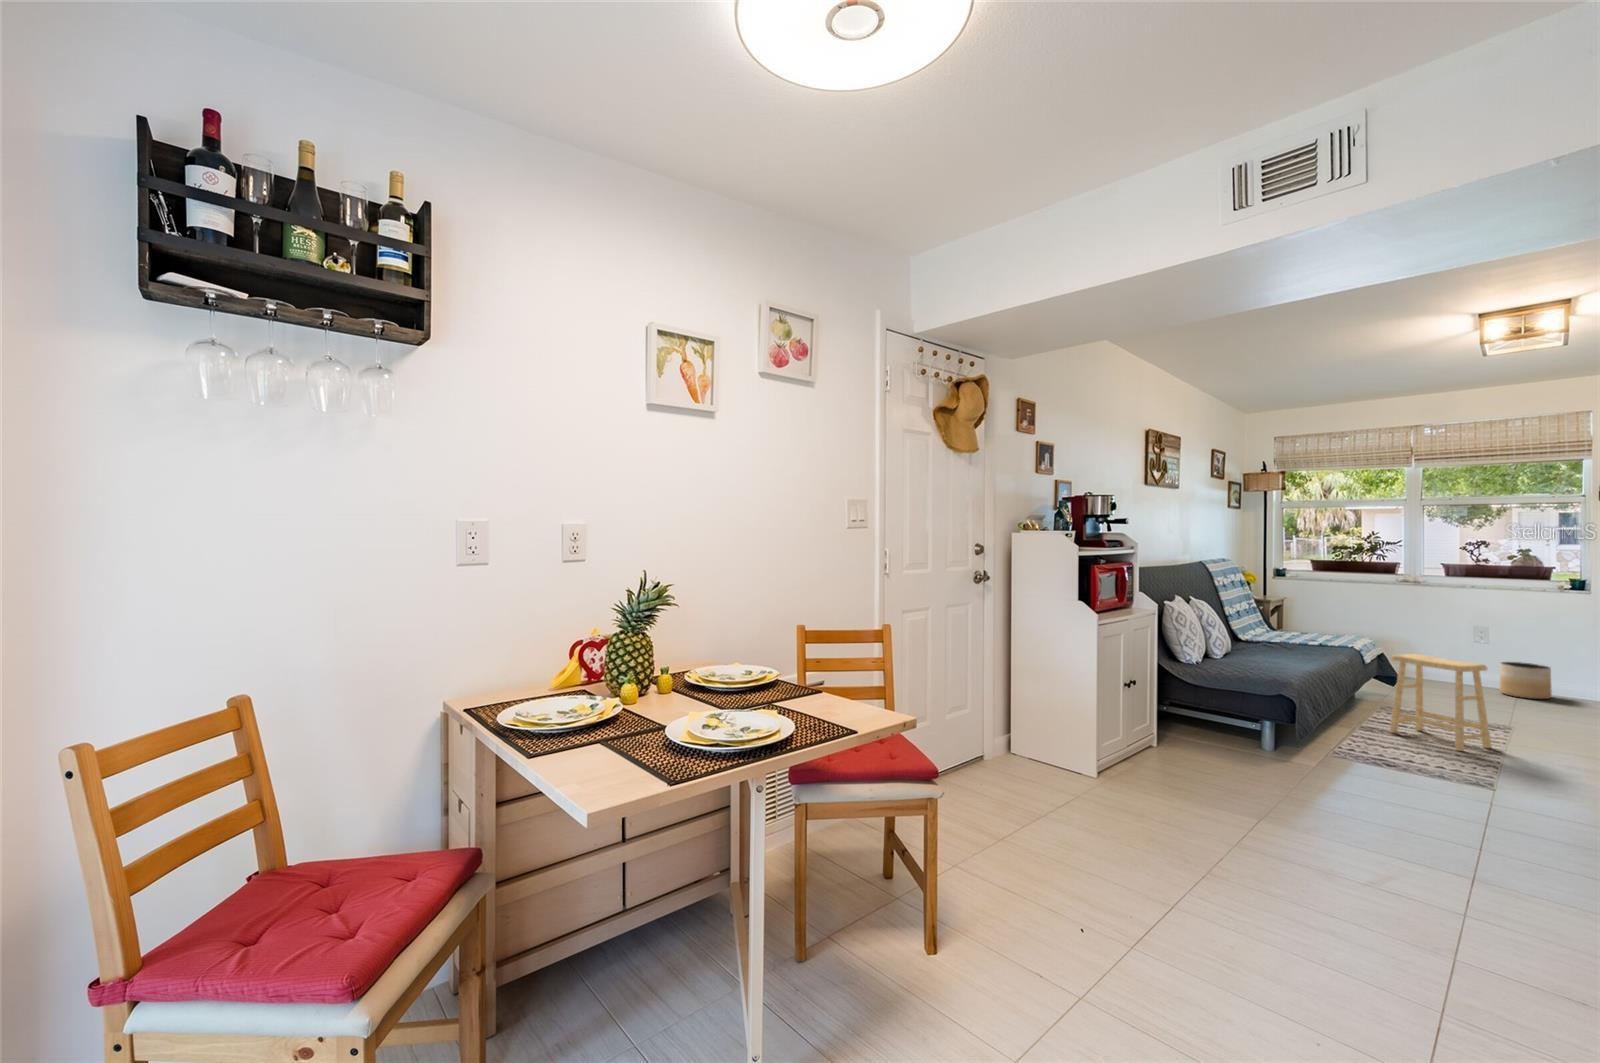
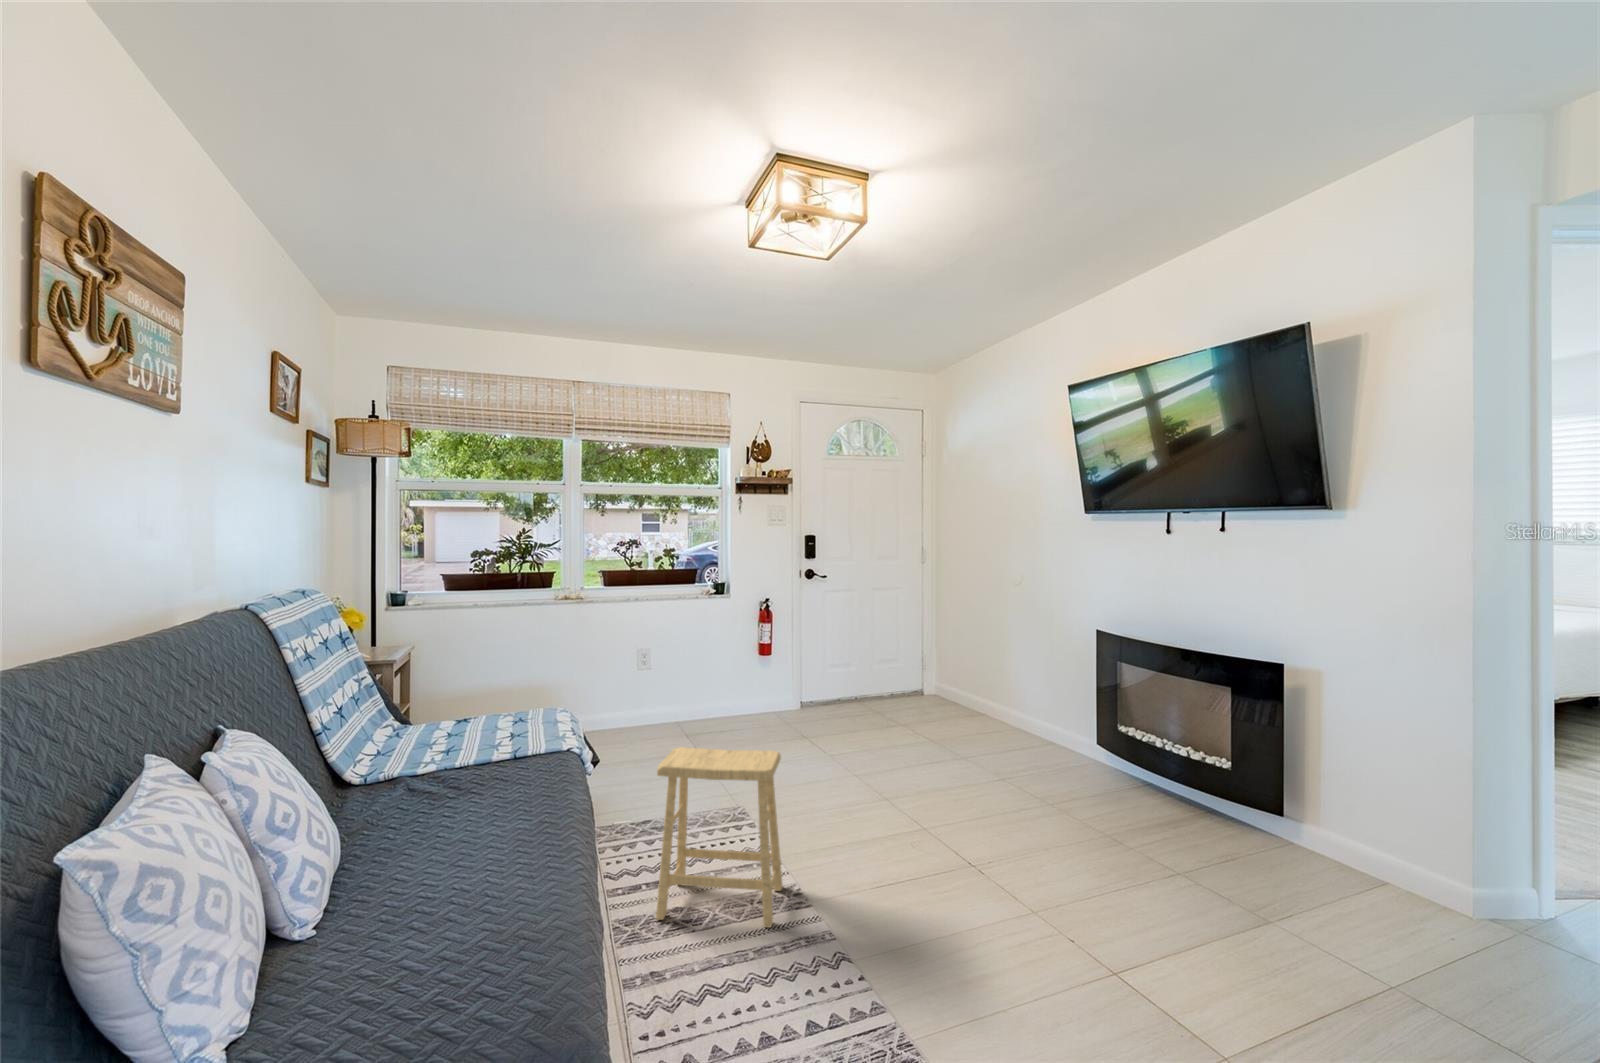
planter: present [1500,662,1552,699] -> none [666,686,709,734]

